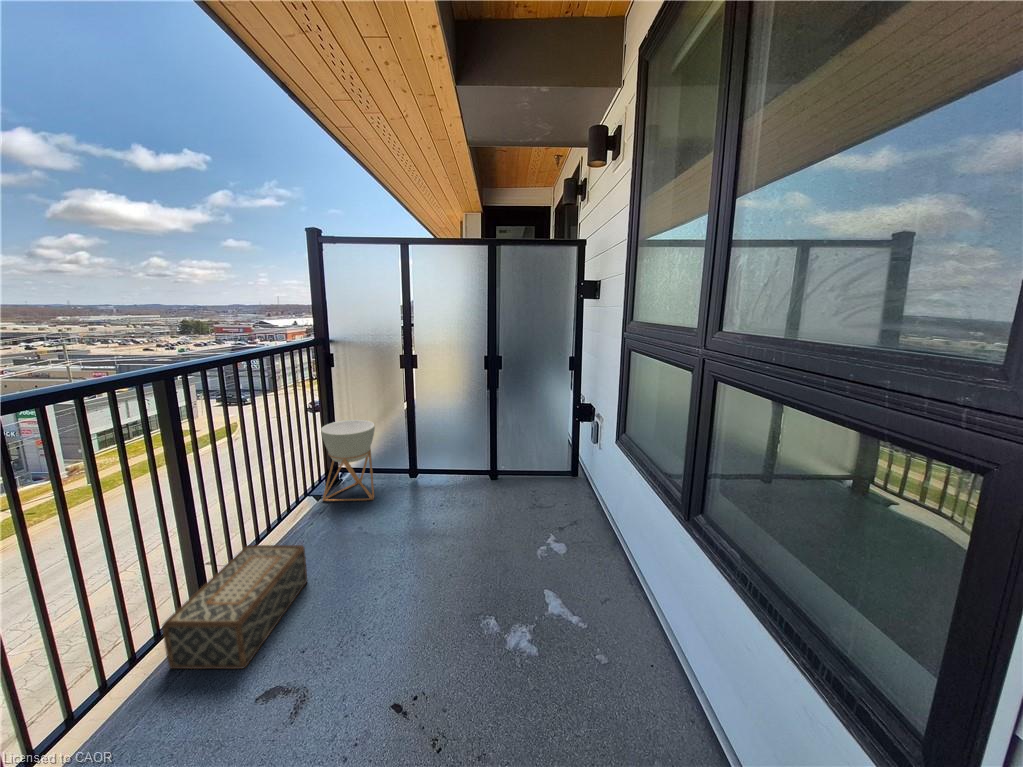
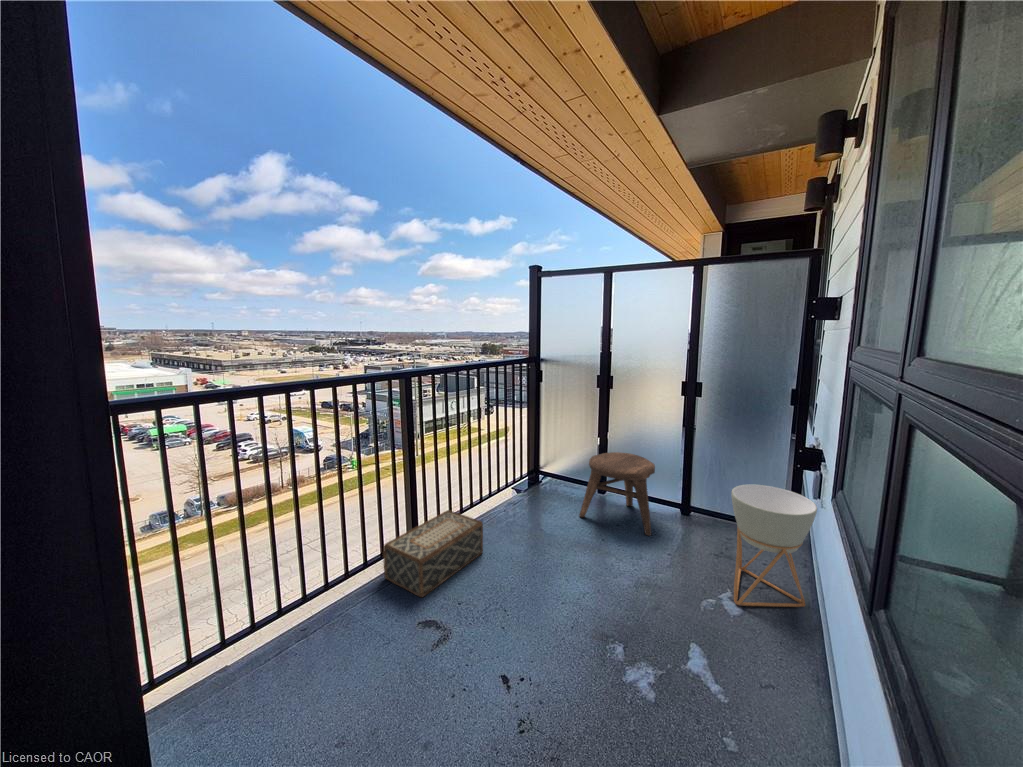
planter: present [321,420,375,501] -> present [732,485,817,607]
stool: none [402,433,476,508] -> present [579,452,655,536]

